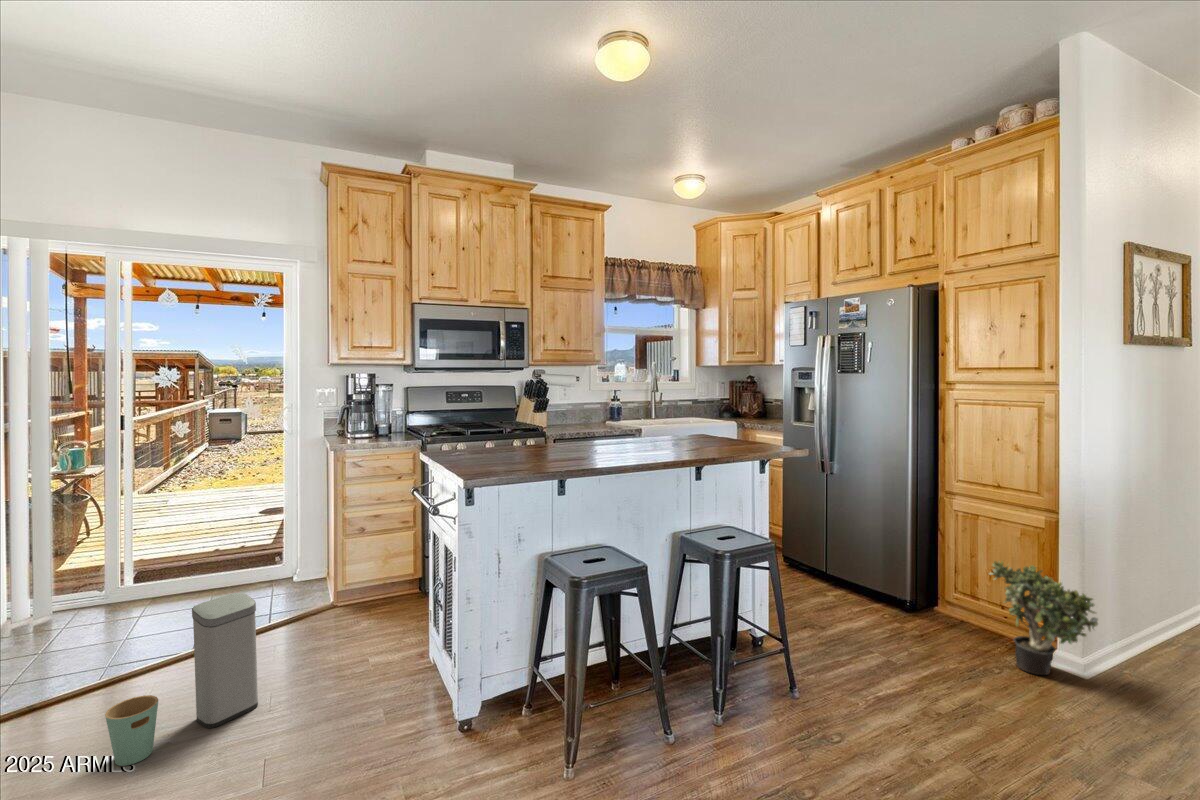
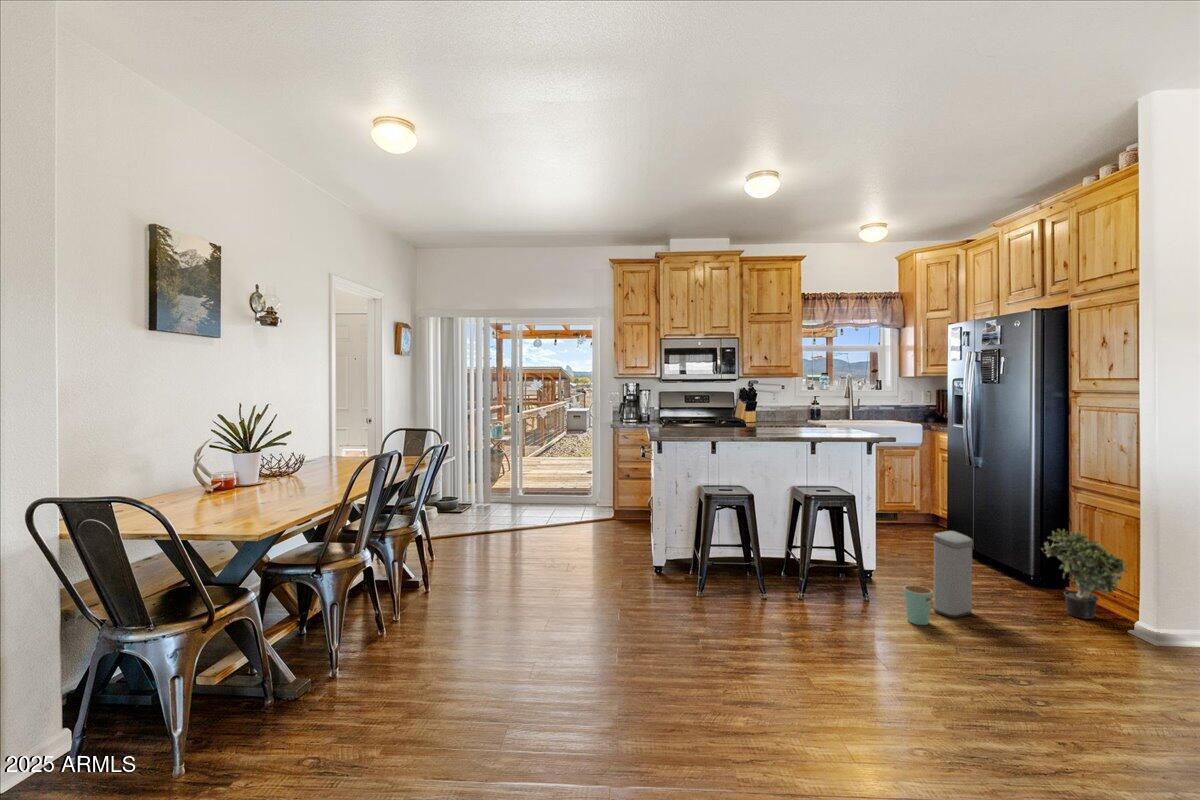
trash can: present [105,593,258,766] -> present [903,531,973,625]

